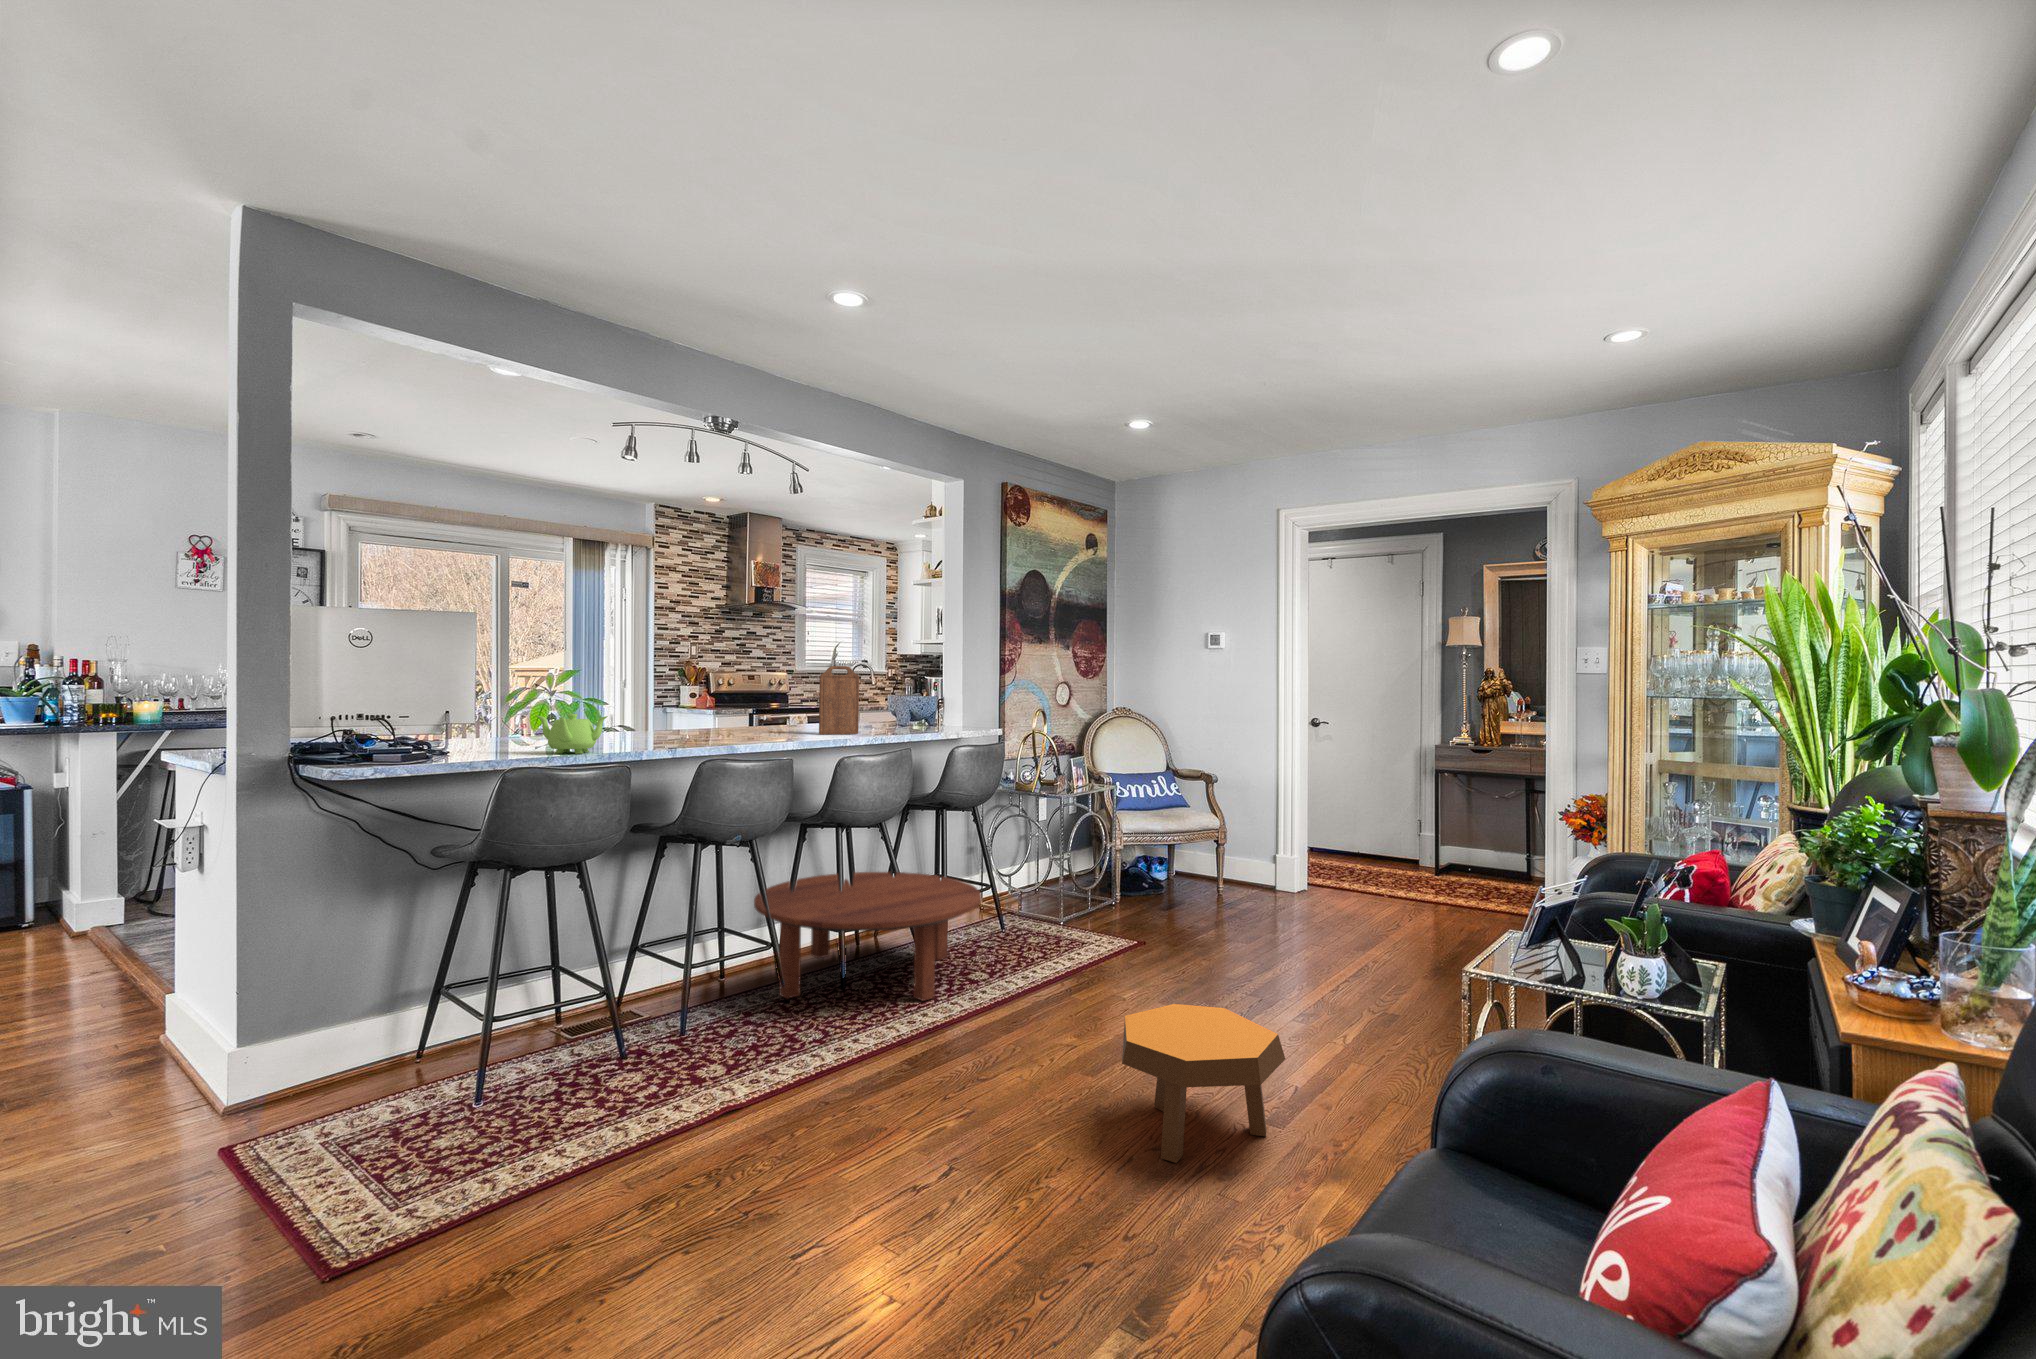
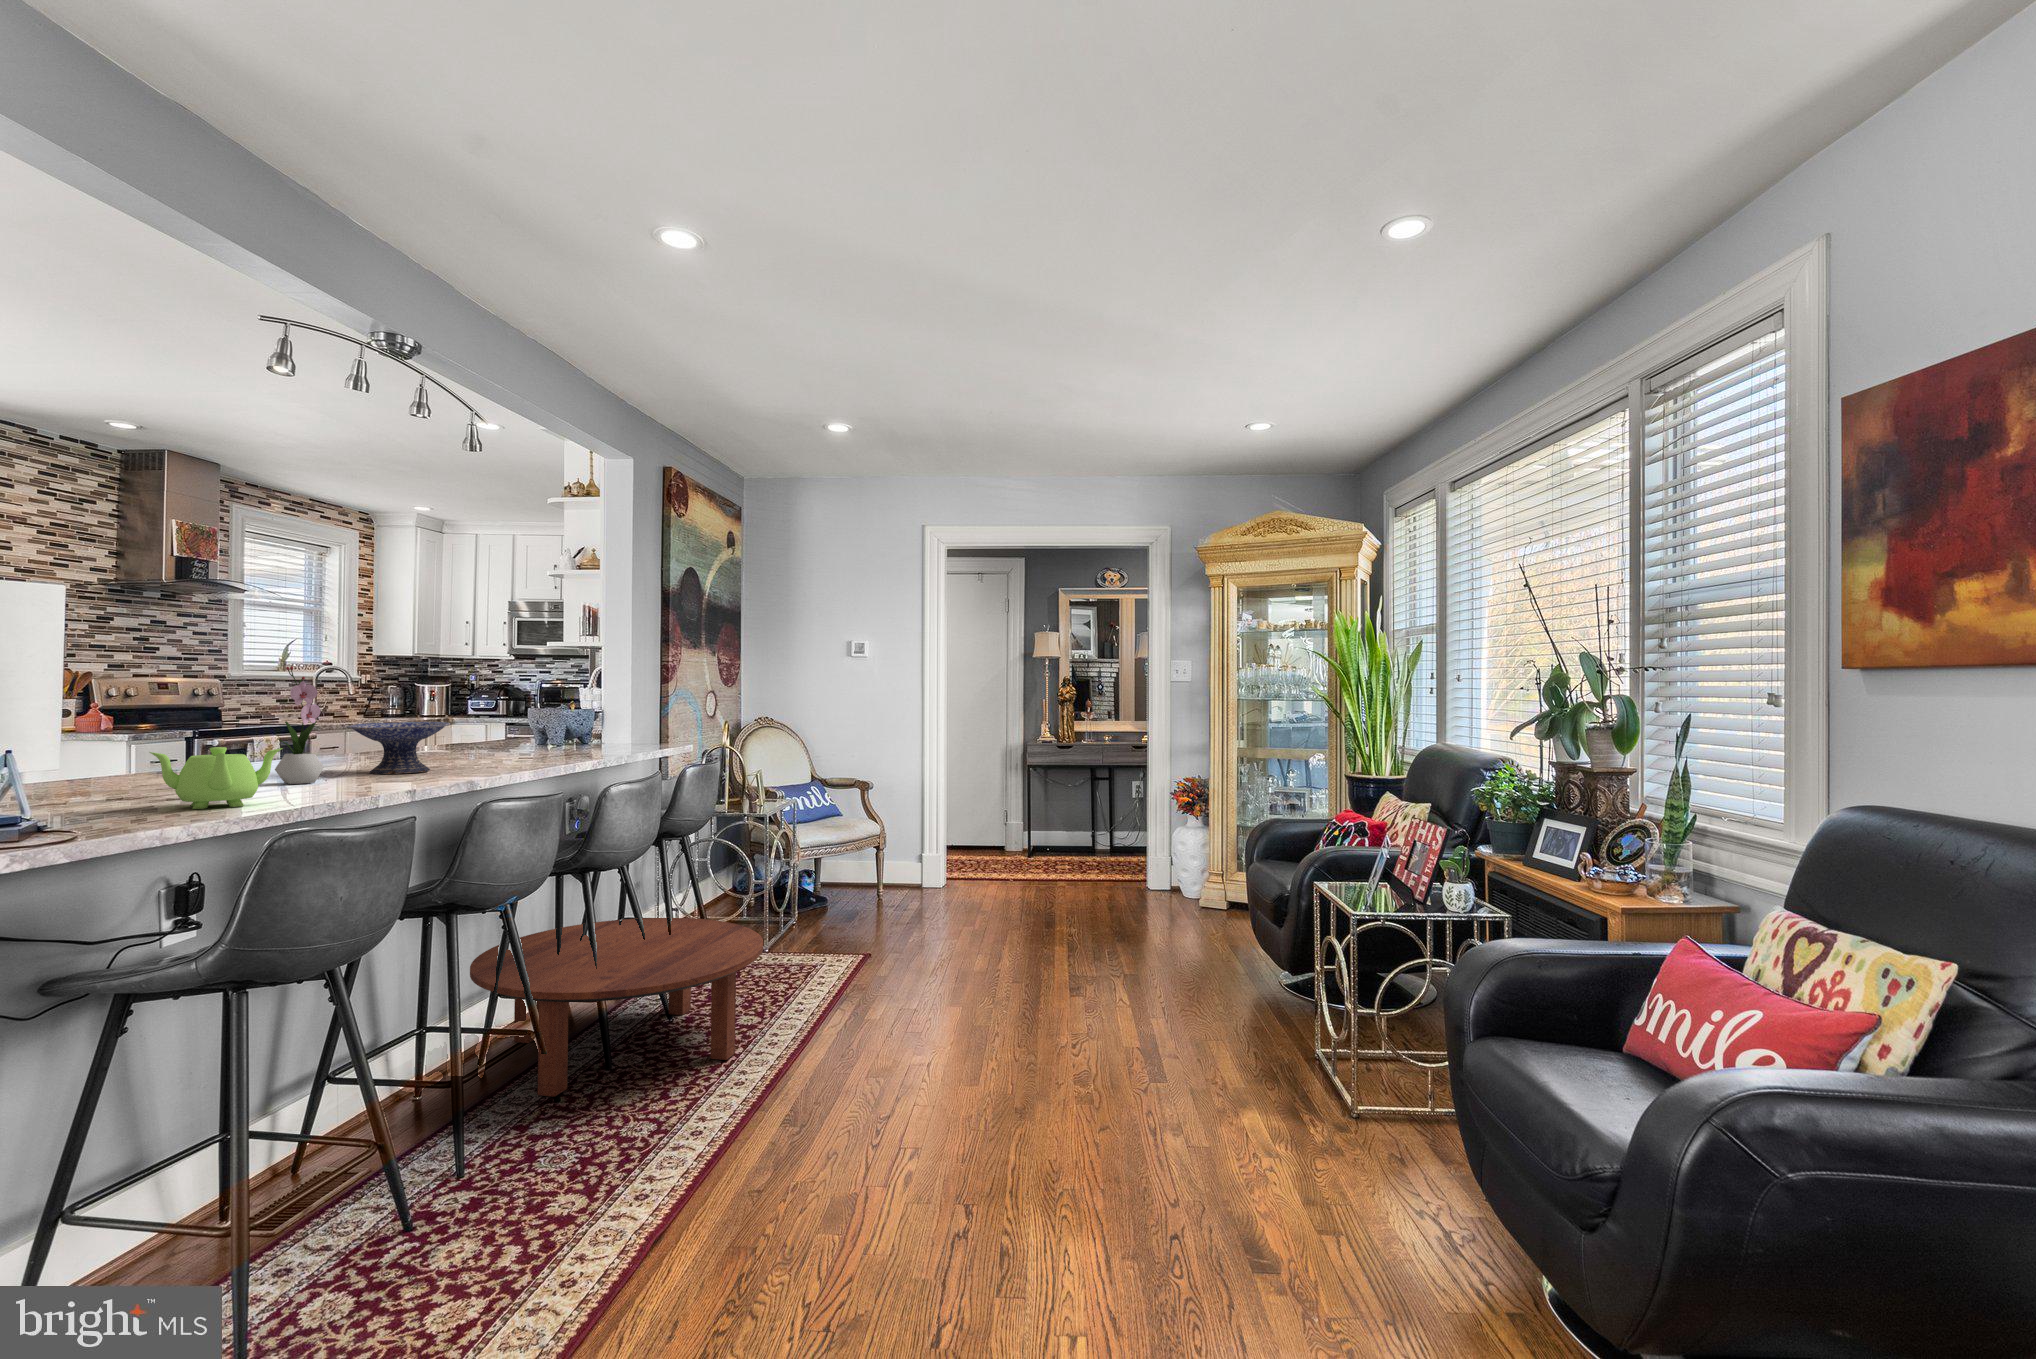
flower arrangement: none [656,661,687,743] -> present [275,666,324,784]
cutting board: present [819,666,859,735] -> none [448,673,500,761]
decorative bowl: none [721,703,789,741] -> present [347,722,451,774]
footstool: present [1122,1004,1285,1163] -> none [1042,992,1197,1138]

